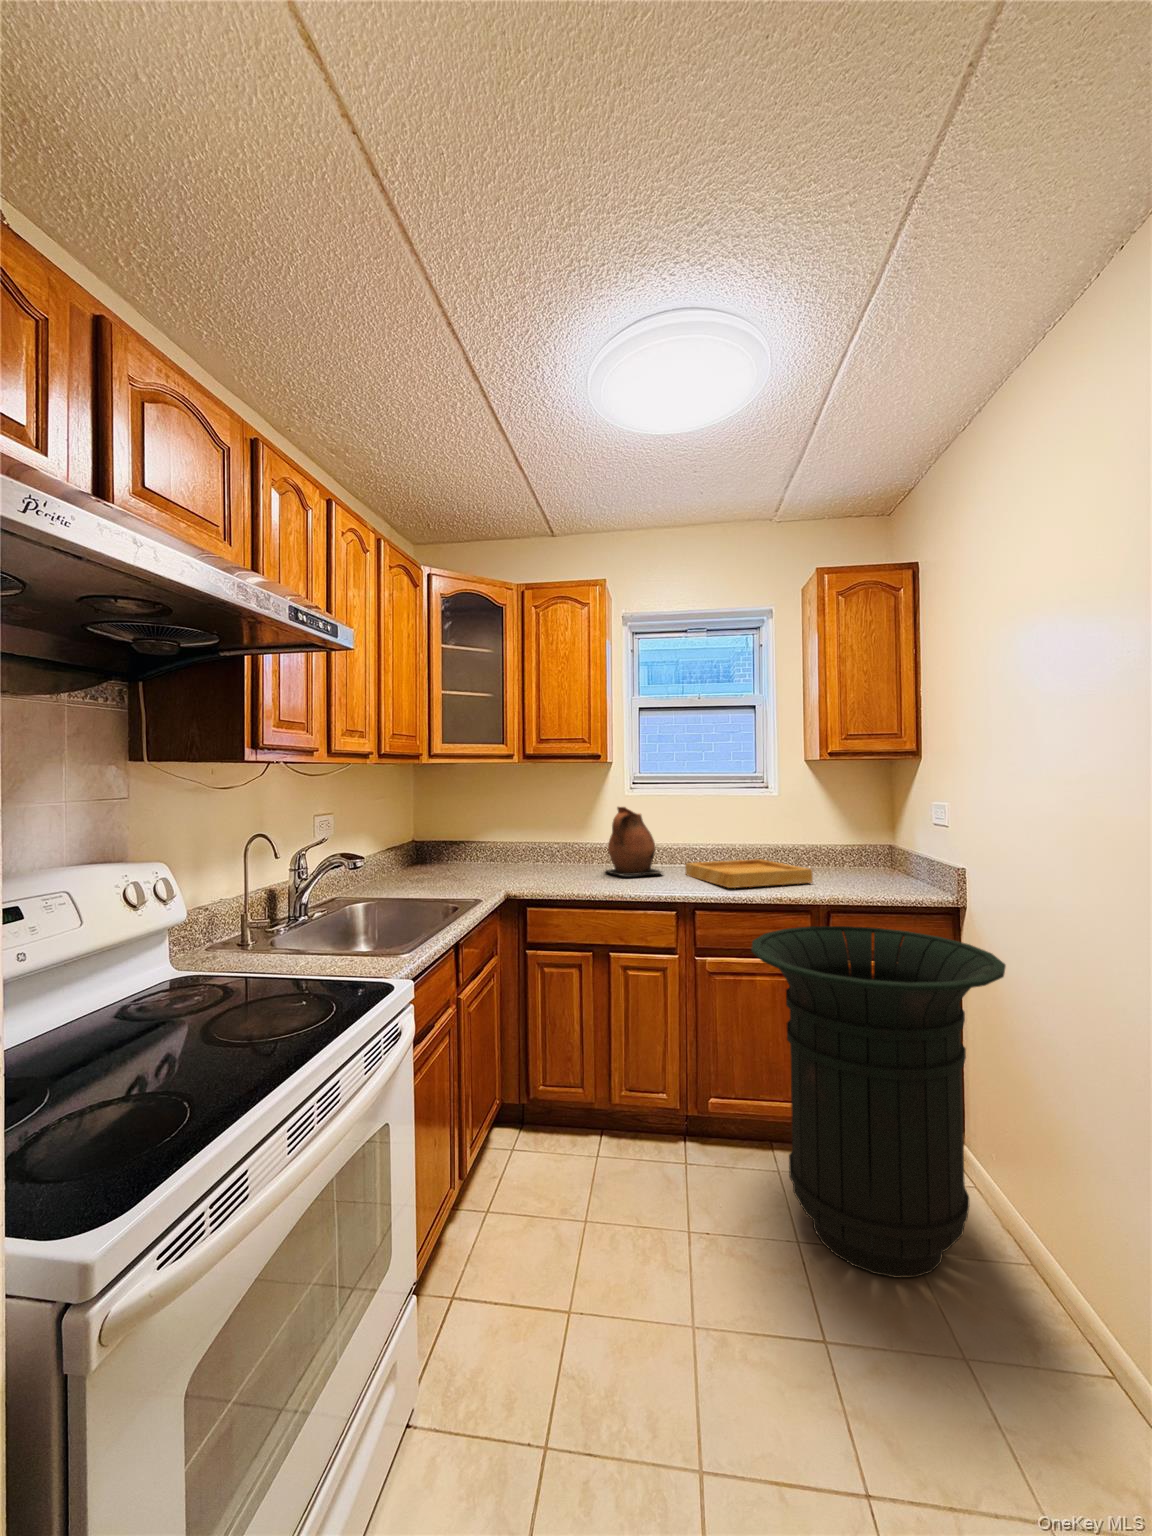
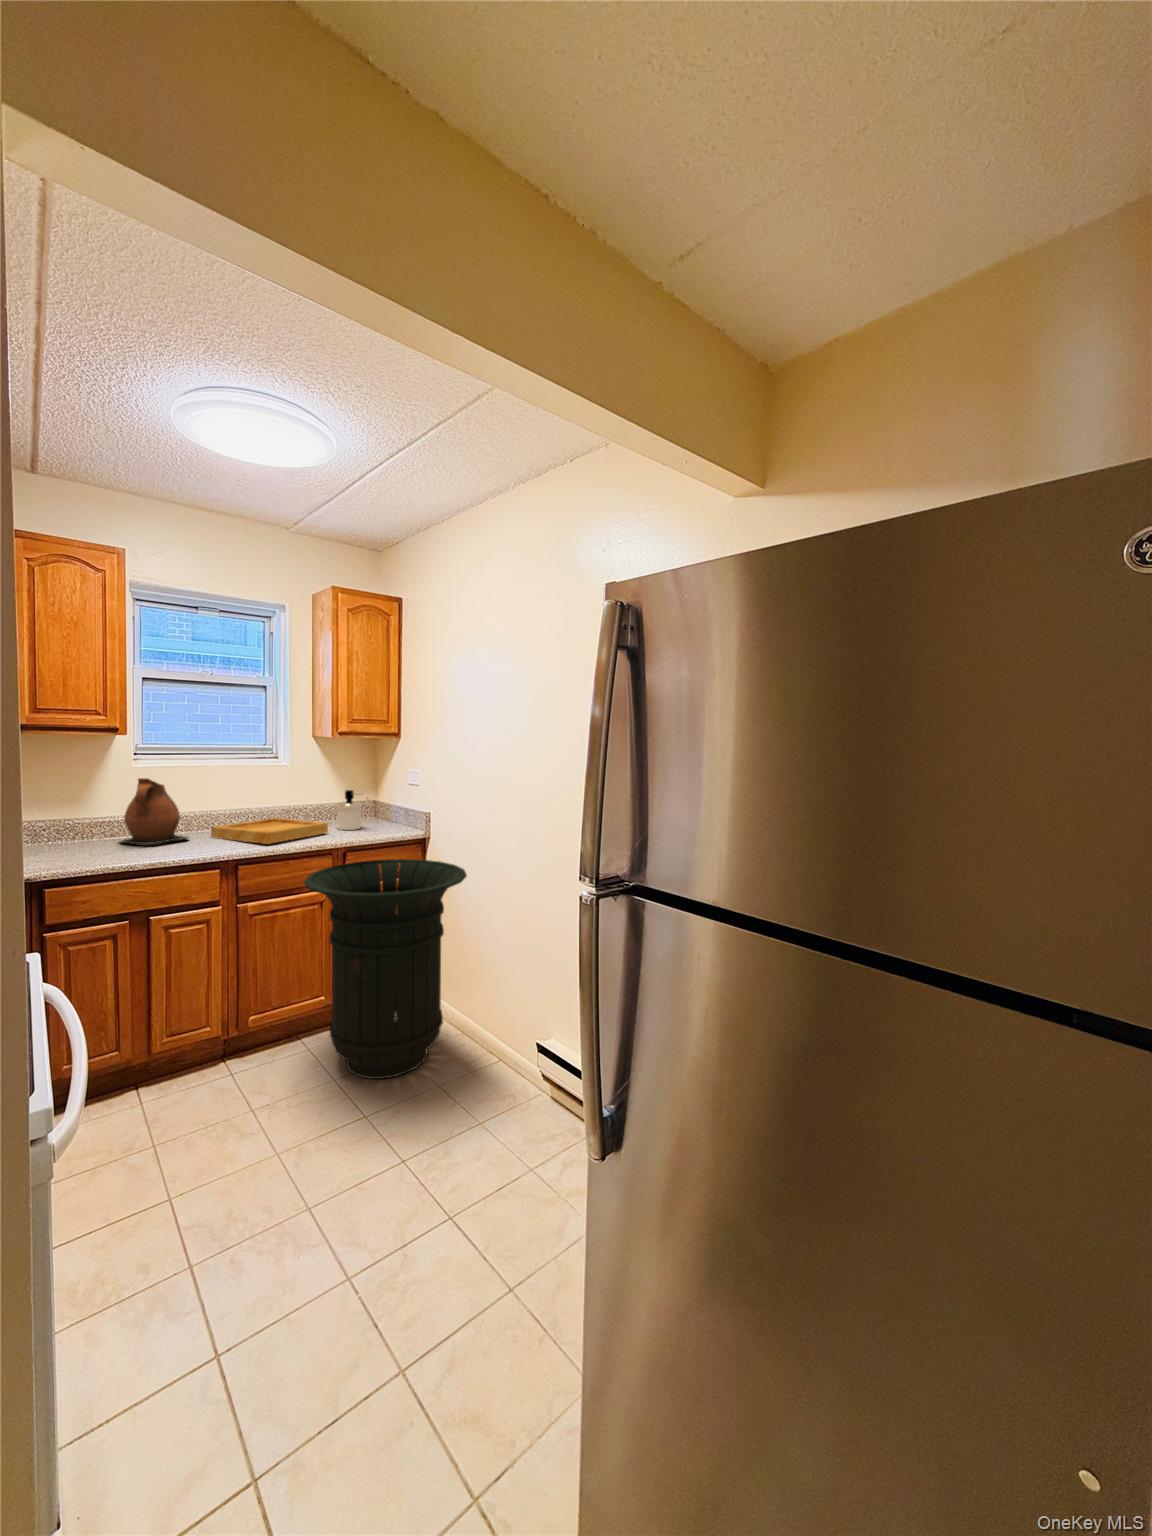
soap dispenser: none [829,828,870,882] -> present [337,790,369,830]

